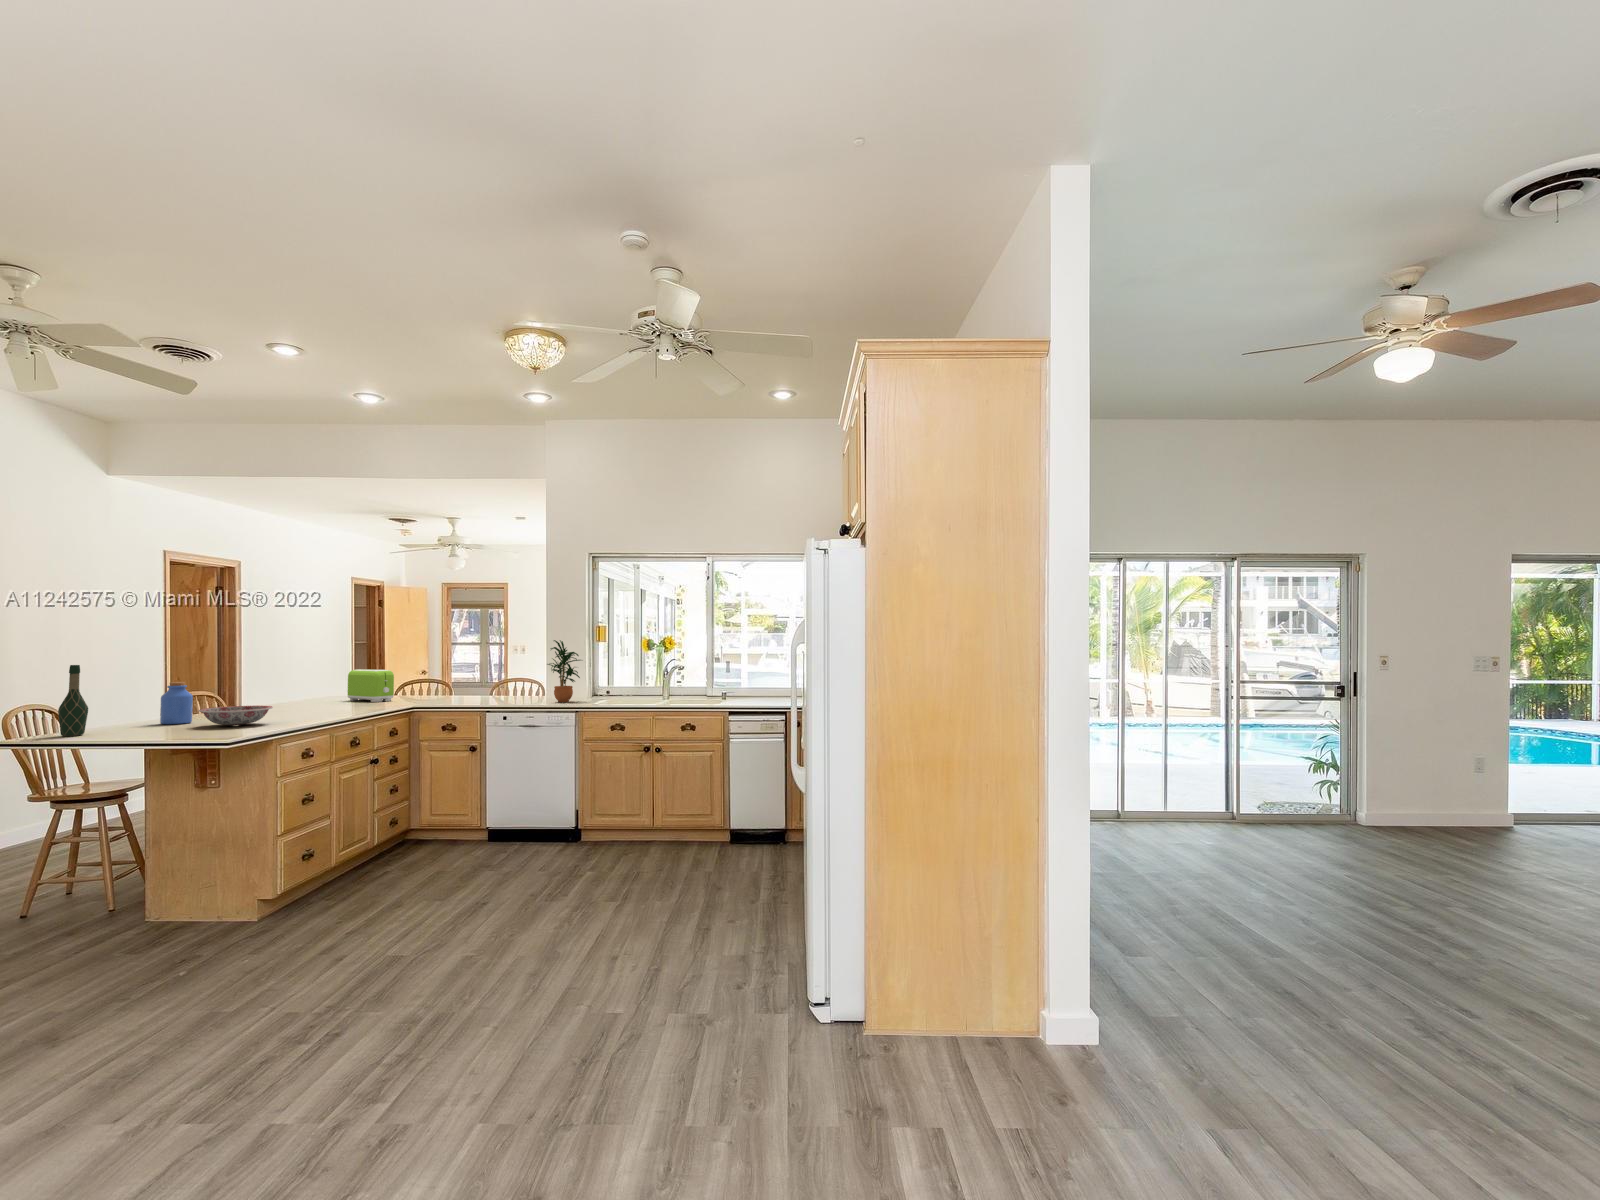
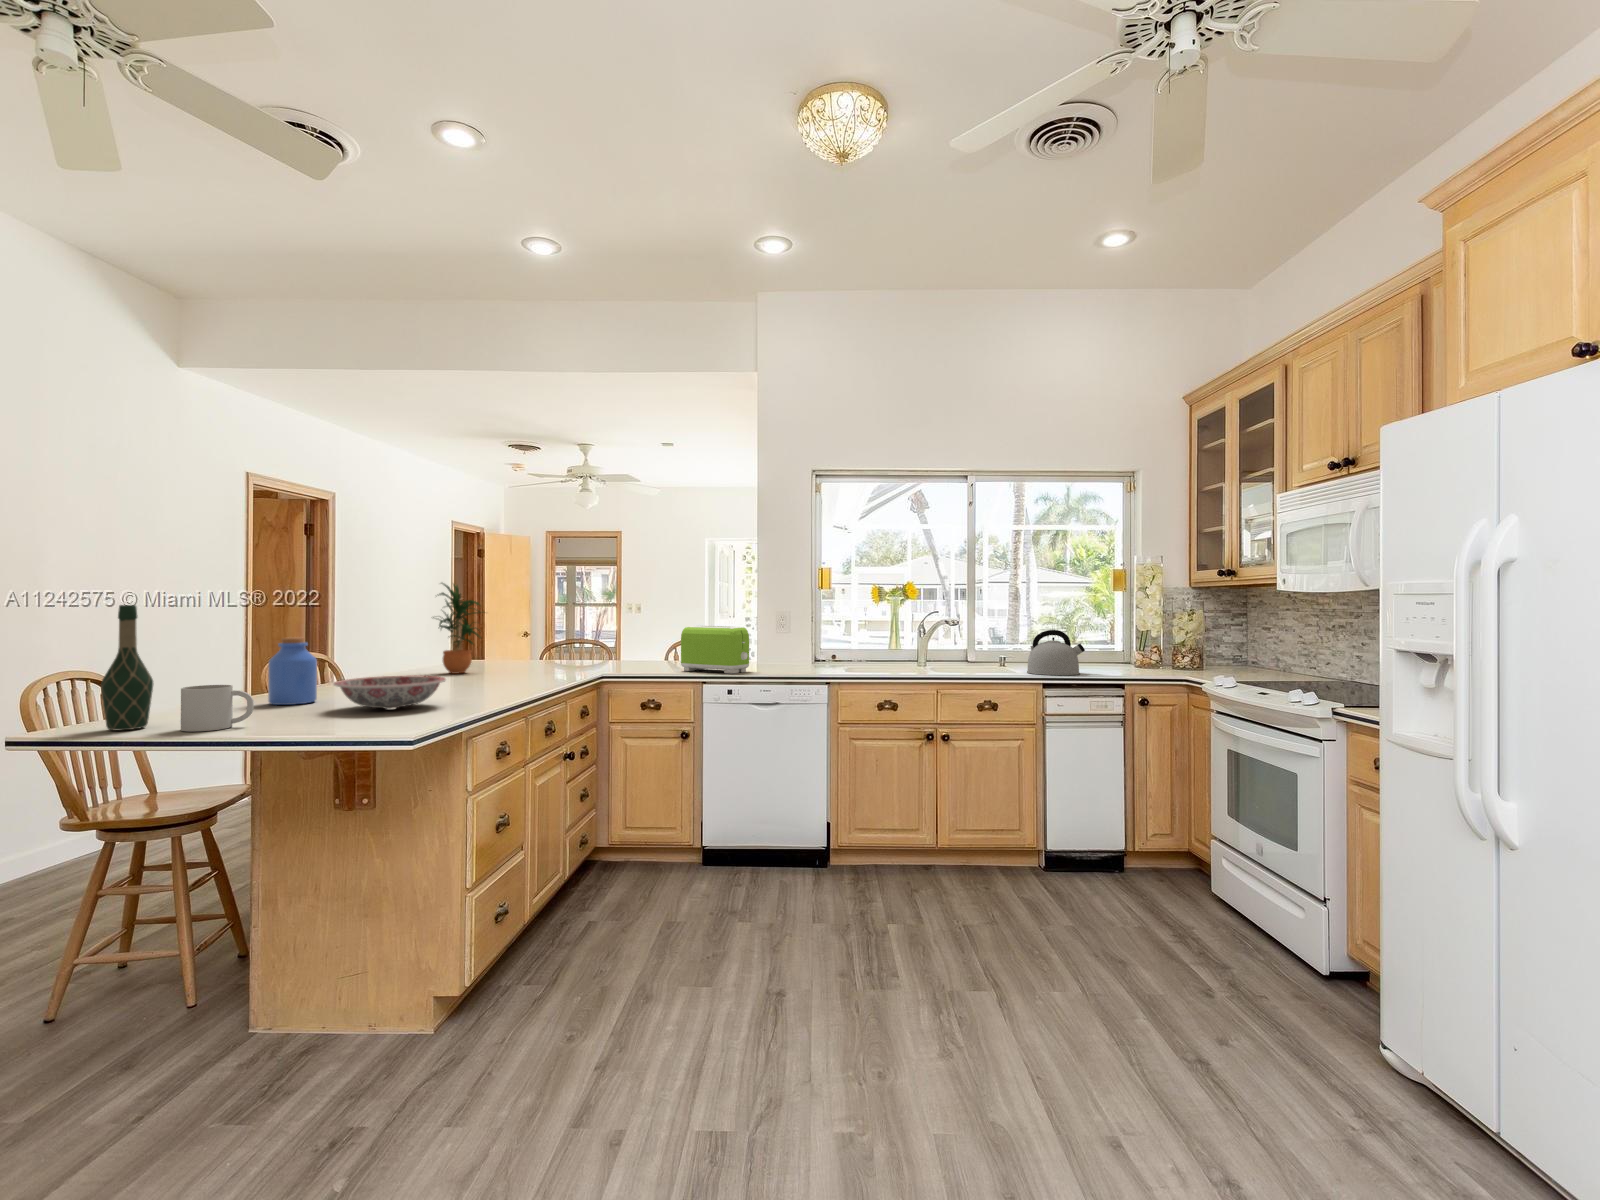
potted plant: present [547,640,580,702] -> present [433,583,481,674]
toaster: present [348,669,394,702] -> present [681,626,749,673]
kettle: none [723,672,762,704] -> present [1027,630,1085,675]
mug: none [103,710,147,736] -> present [181,685,254,731]

